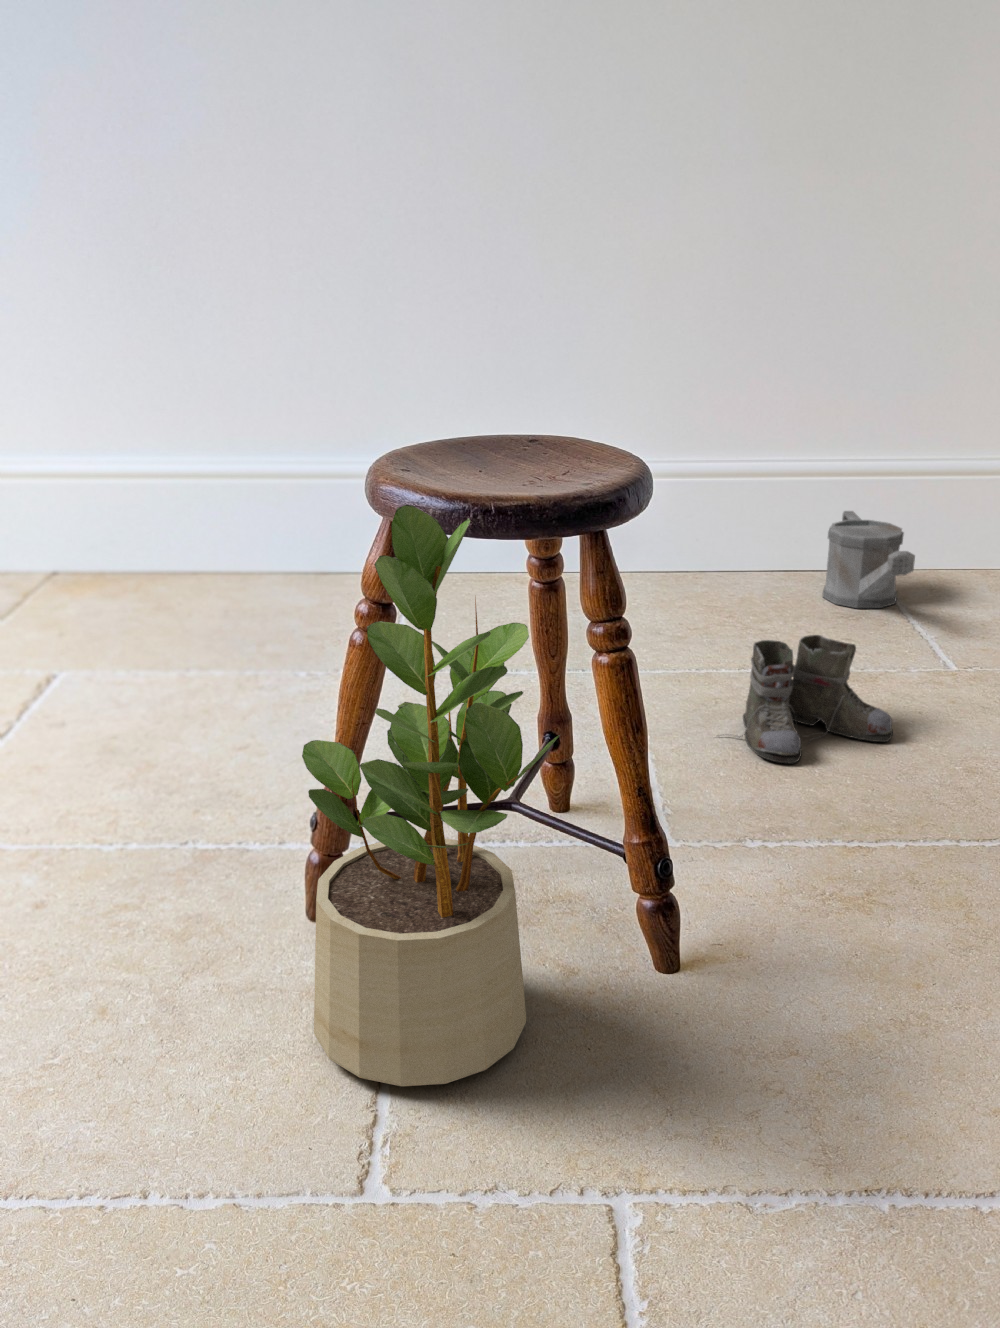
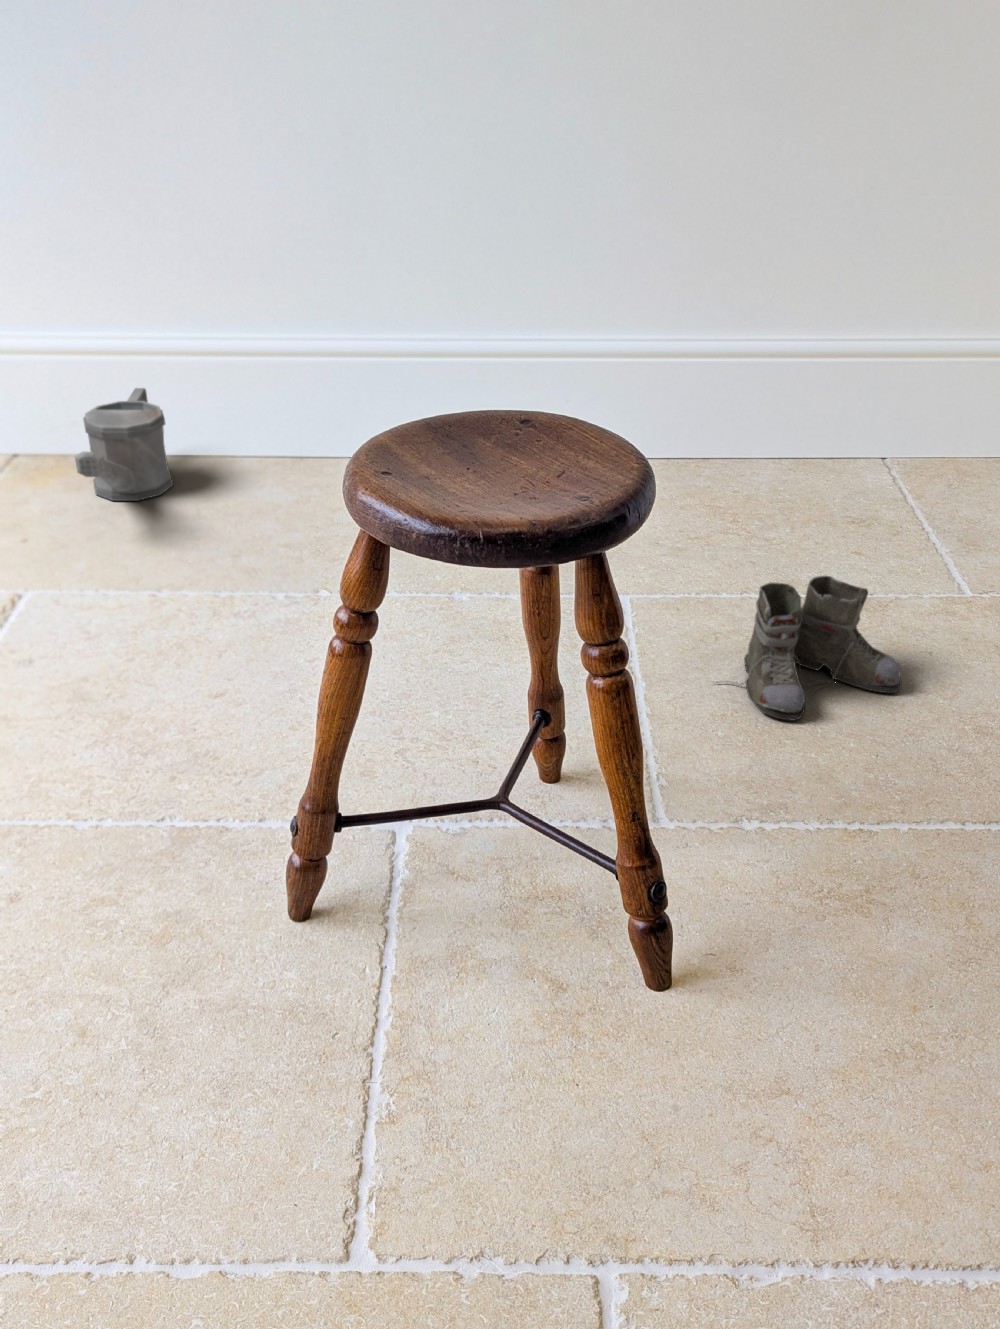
potted plant: present [302,505,560,1086] -> none [281,568,557,1134]
watering can: present [823,511,915,608] -> present [75,388,173,501]

